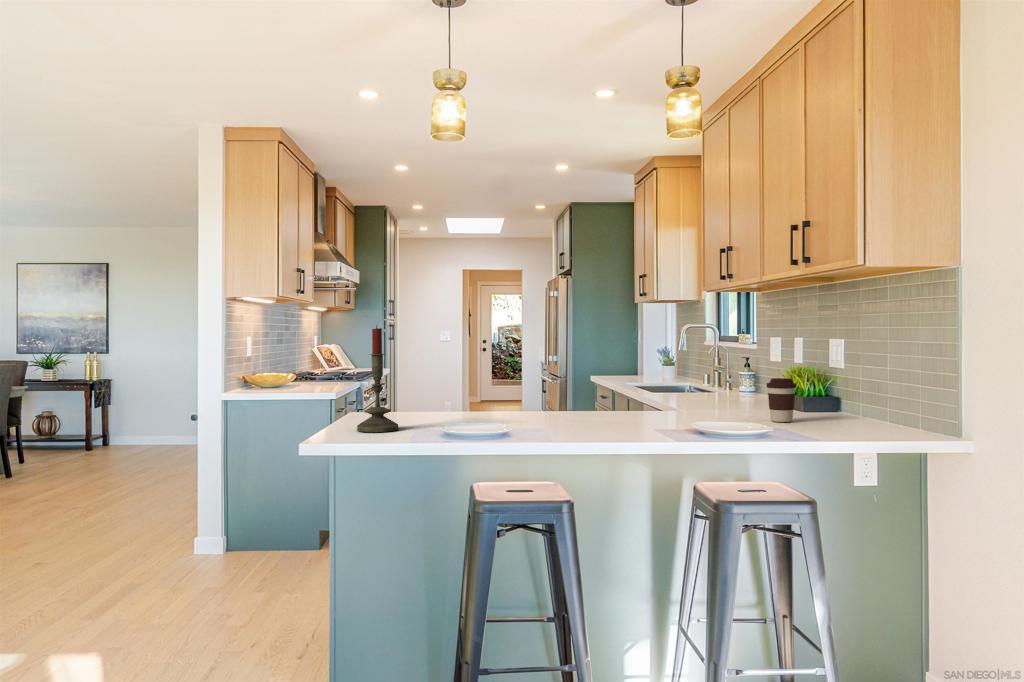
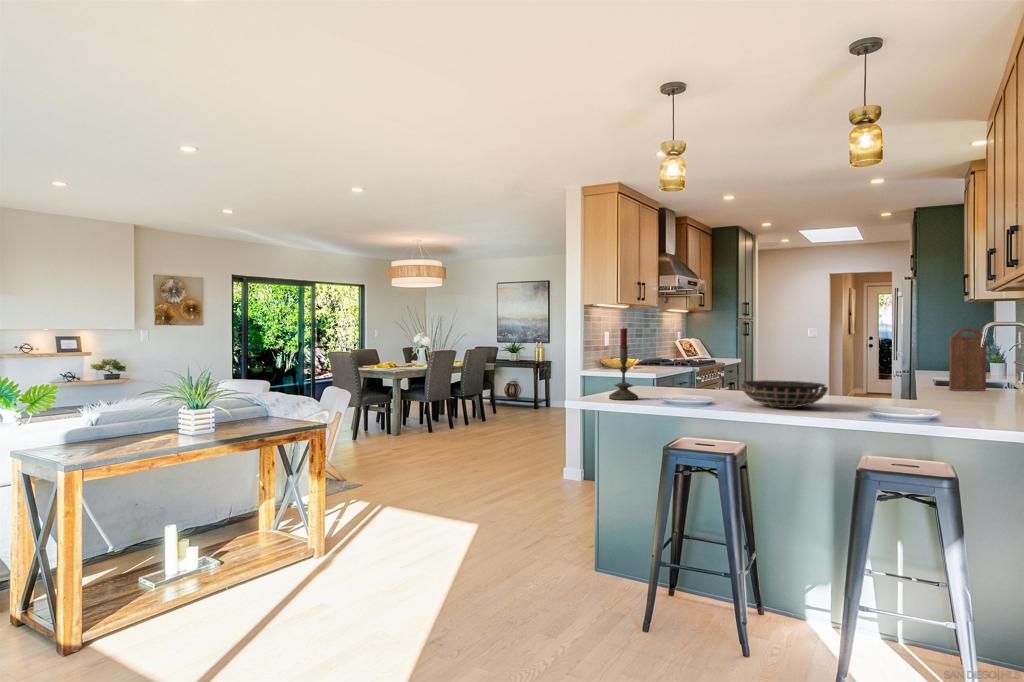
cutting board: none [666,328,693,393] -> present [949,328,987,390]
coffee cup: present [766,378,796,422] -> none [969,378,1003,420]
decorative bowl: none [535,392,635,426] -> present [741,380,828,408]

